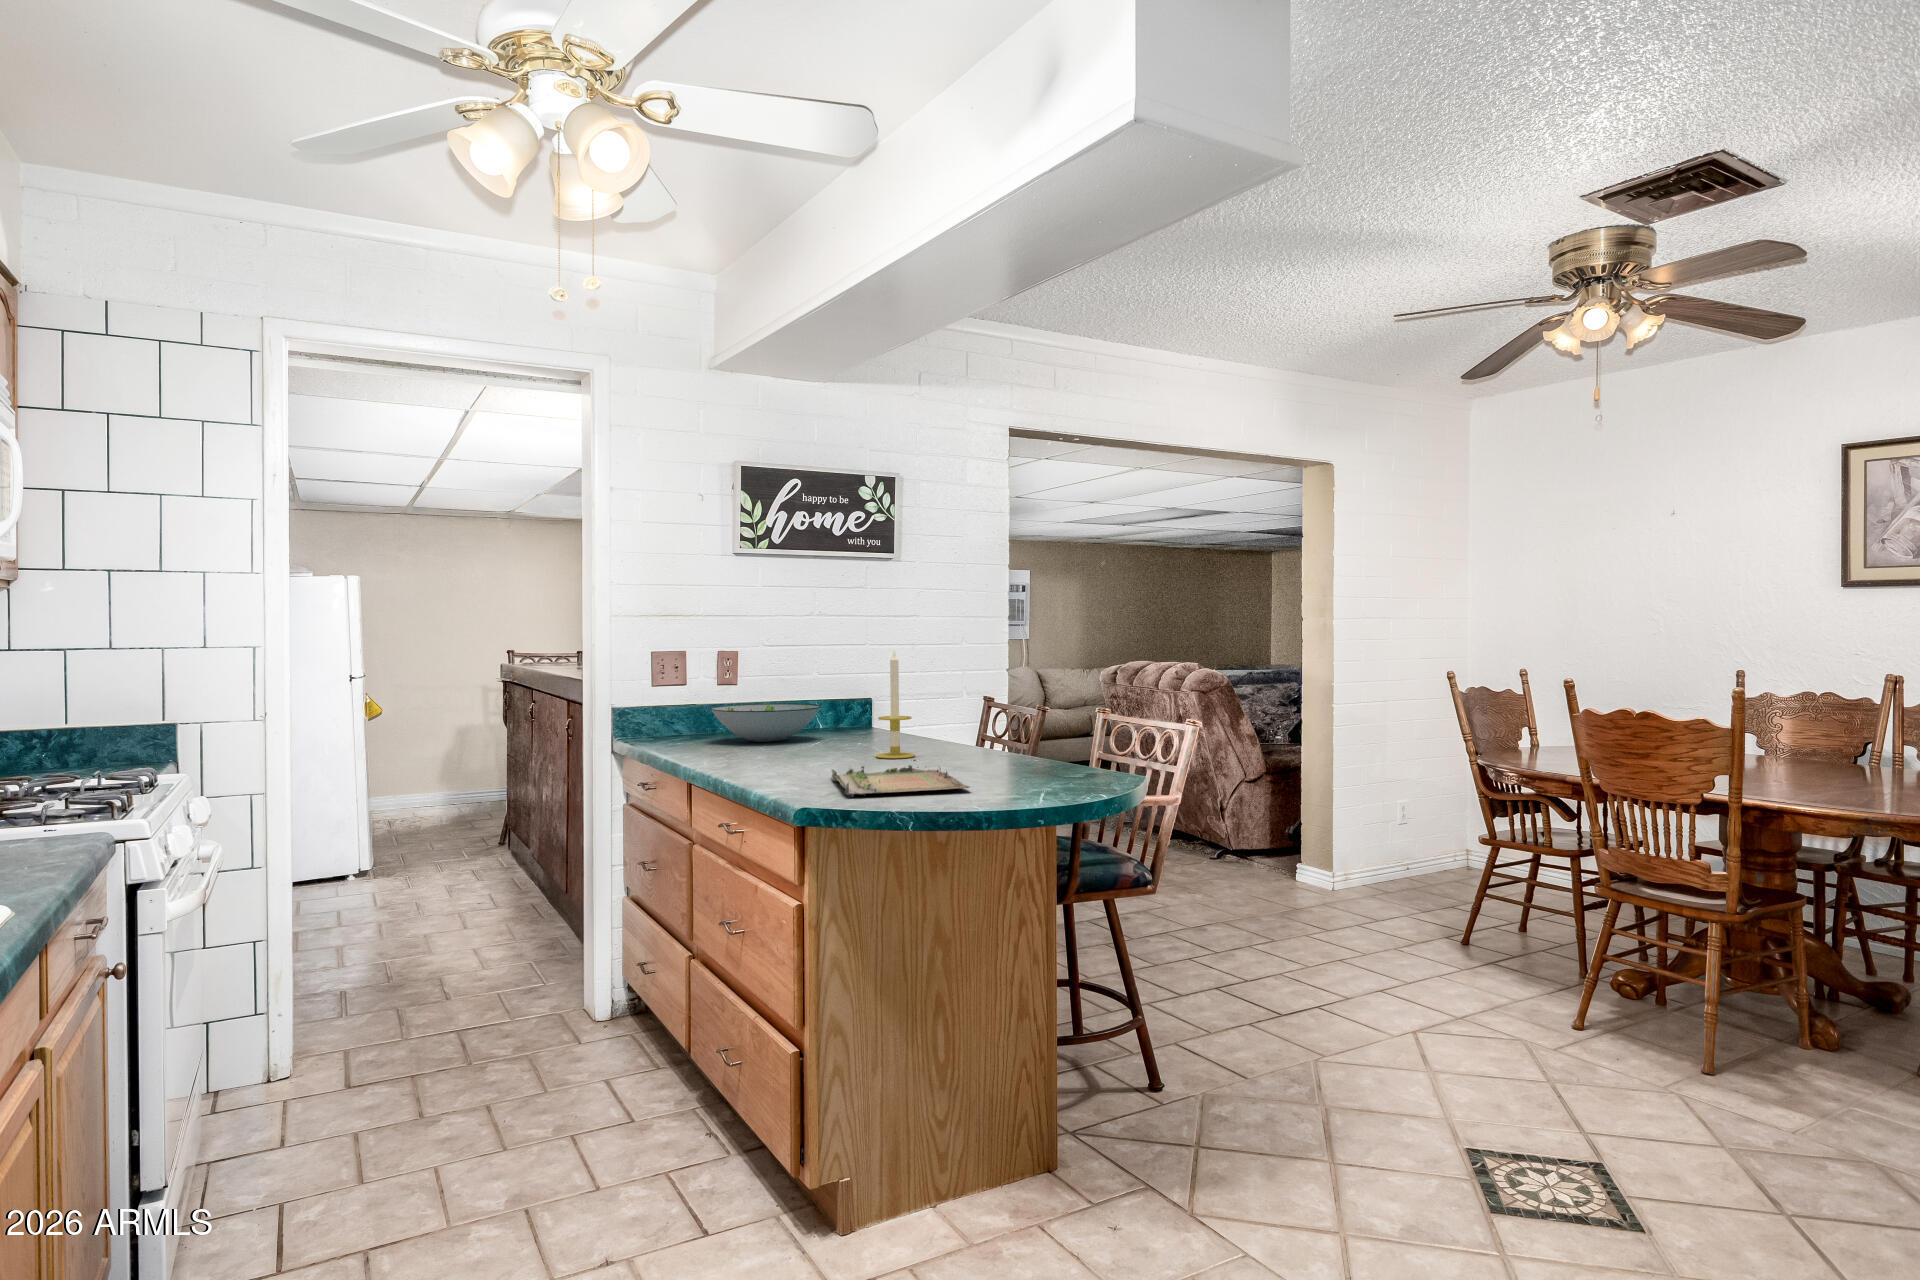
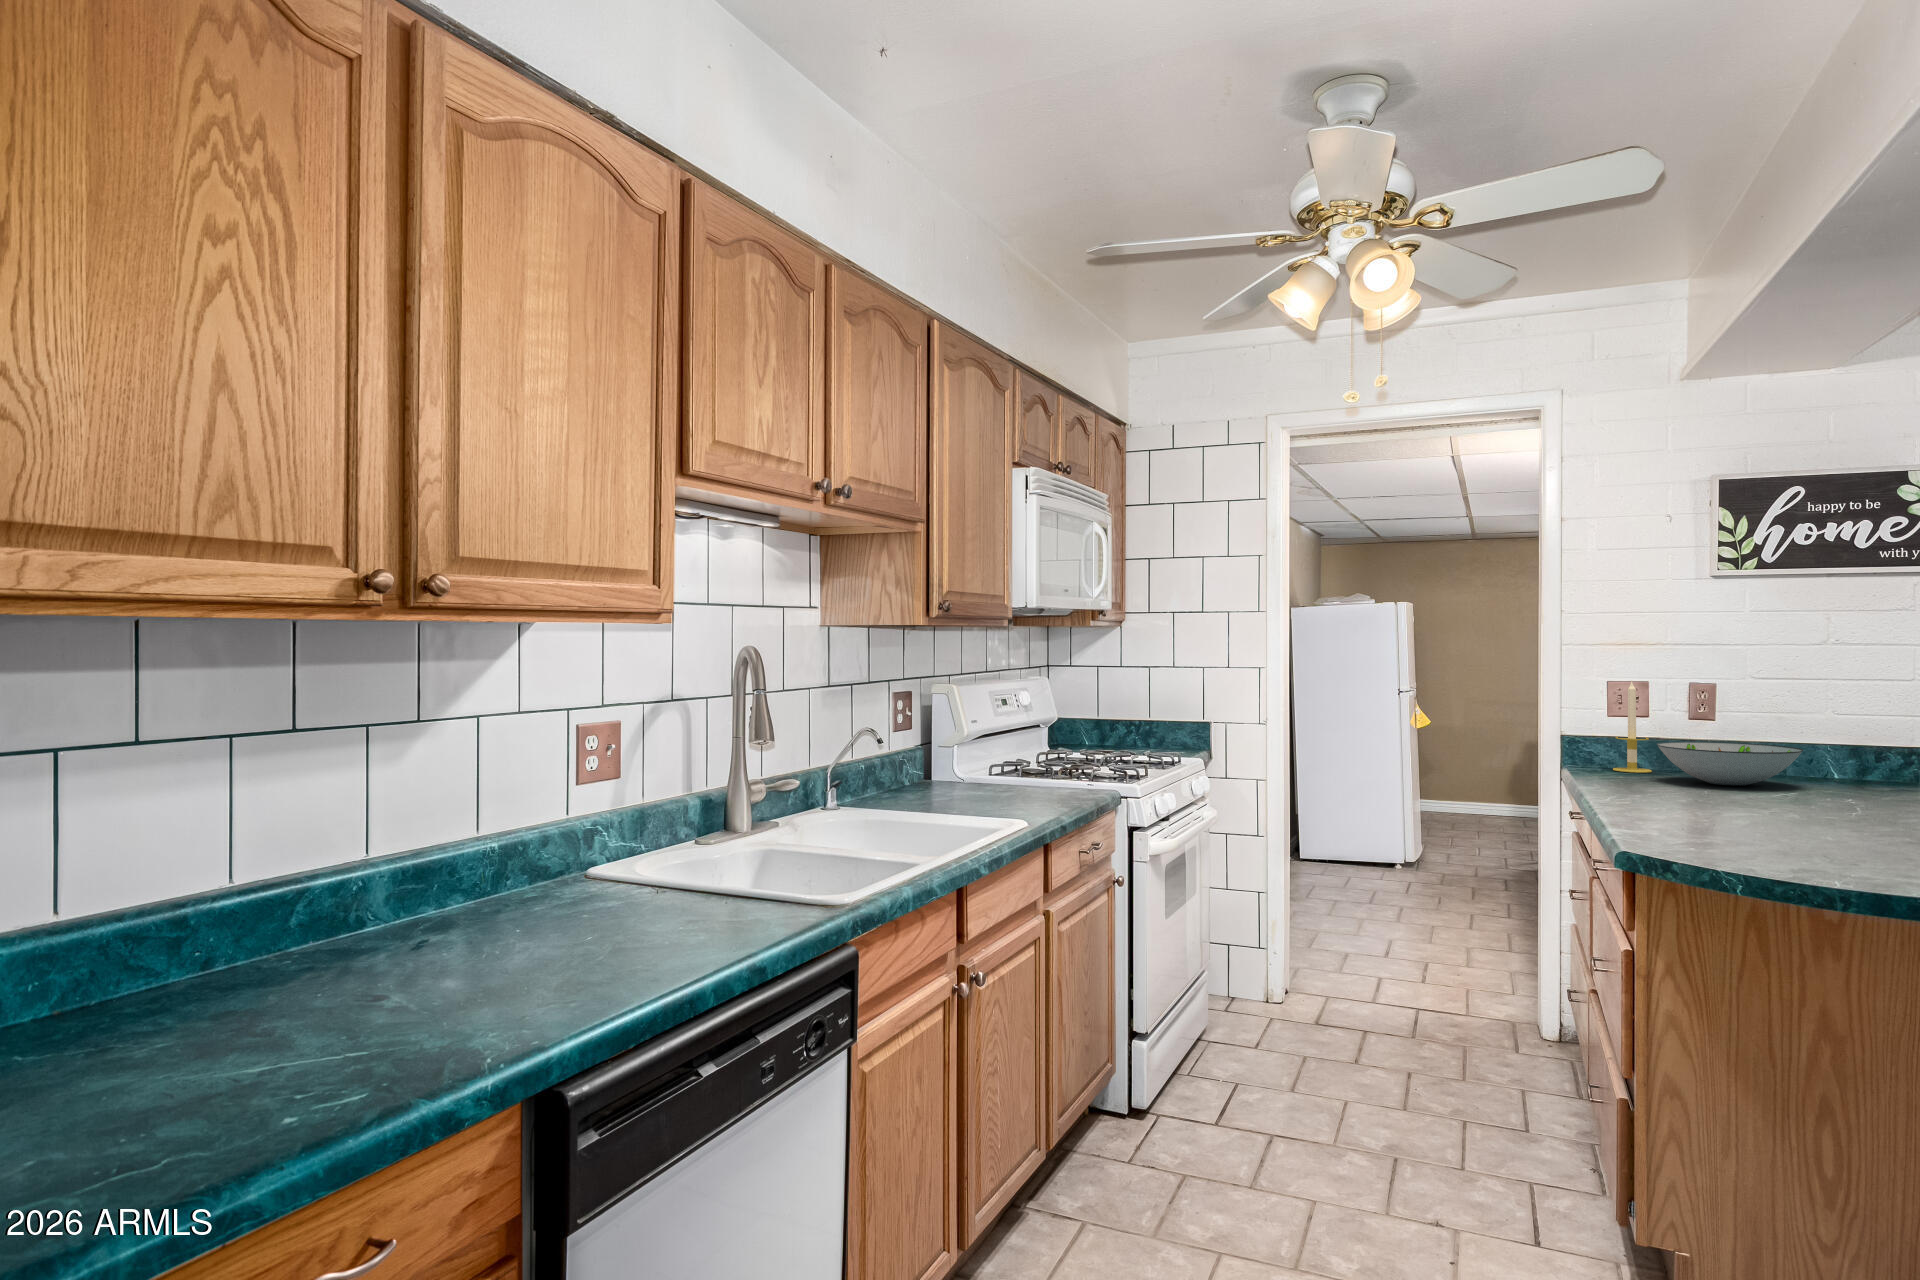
candle: present [876,652,915,758] -> present [1613,682,1652,773]
tray: present [831,759,970,796] -> none [1669,817,1852,859]

